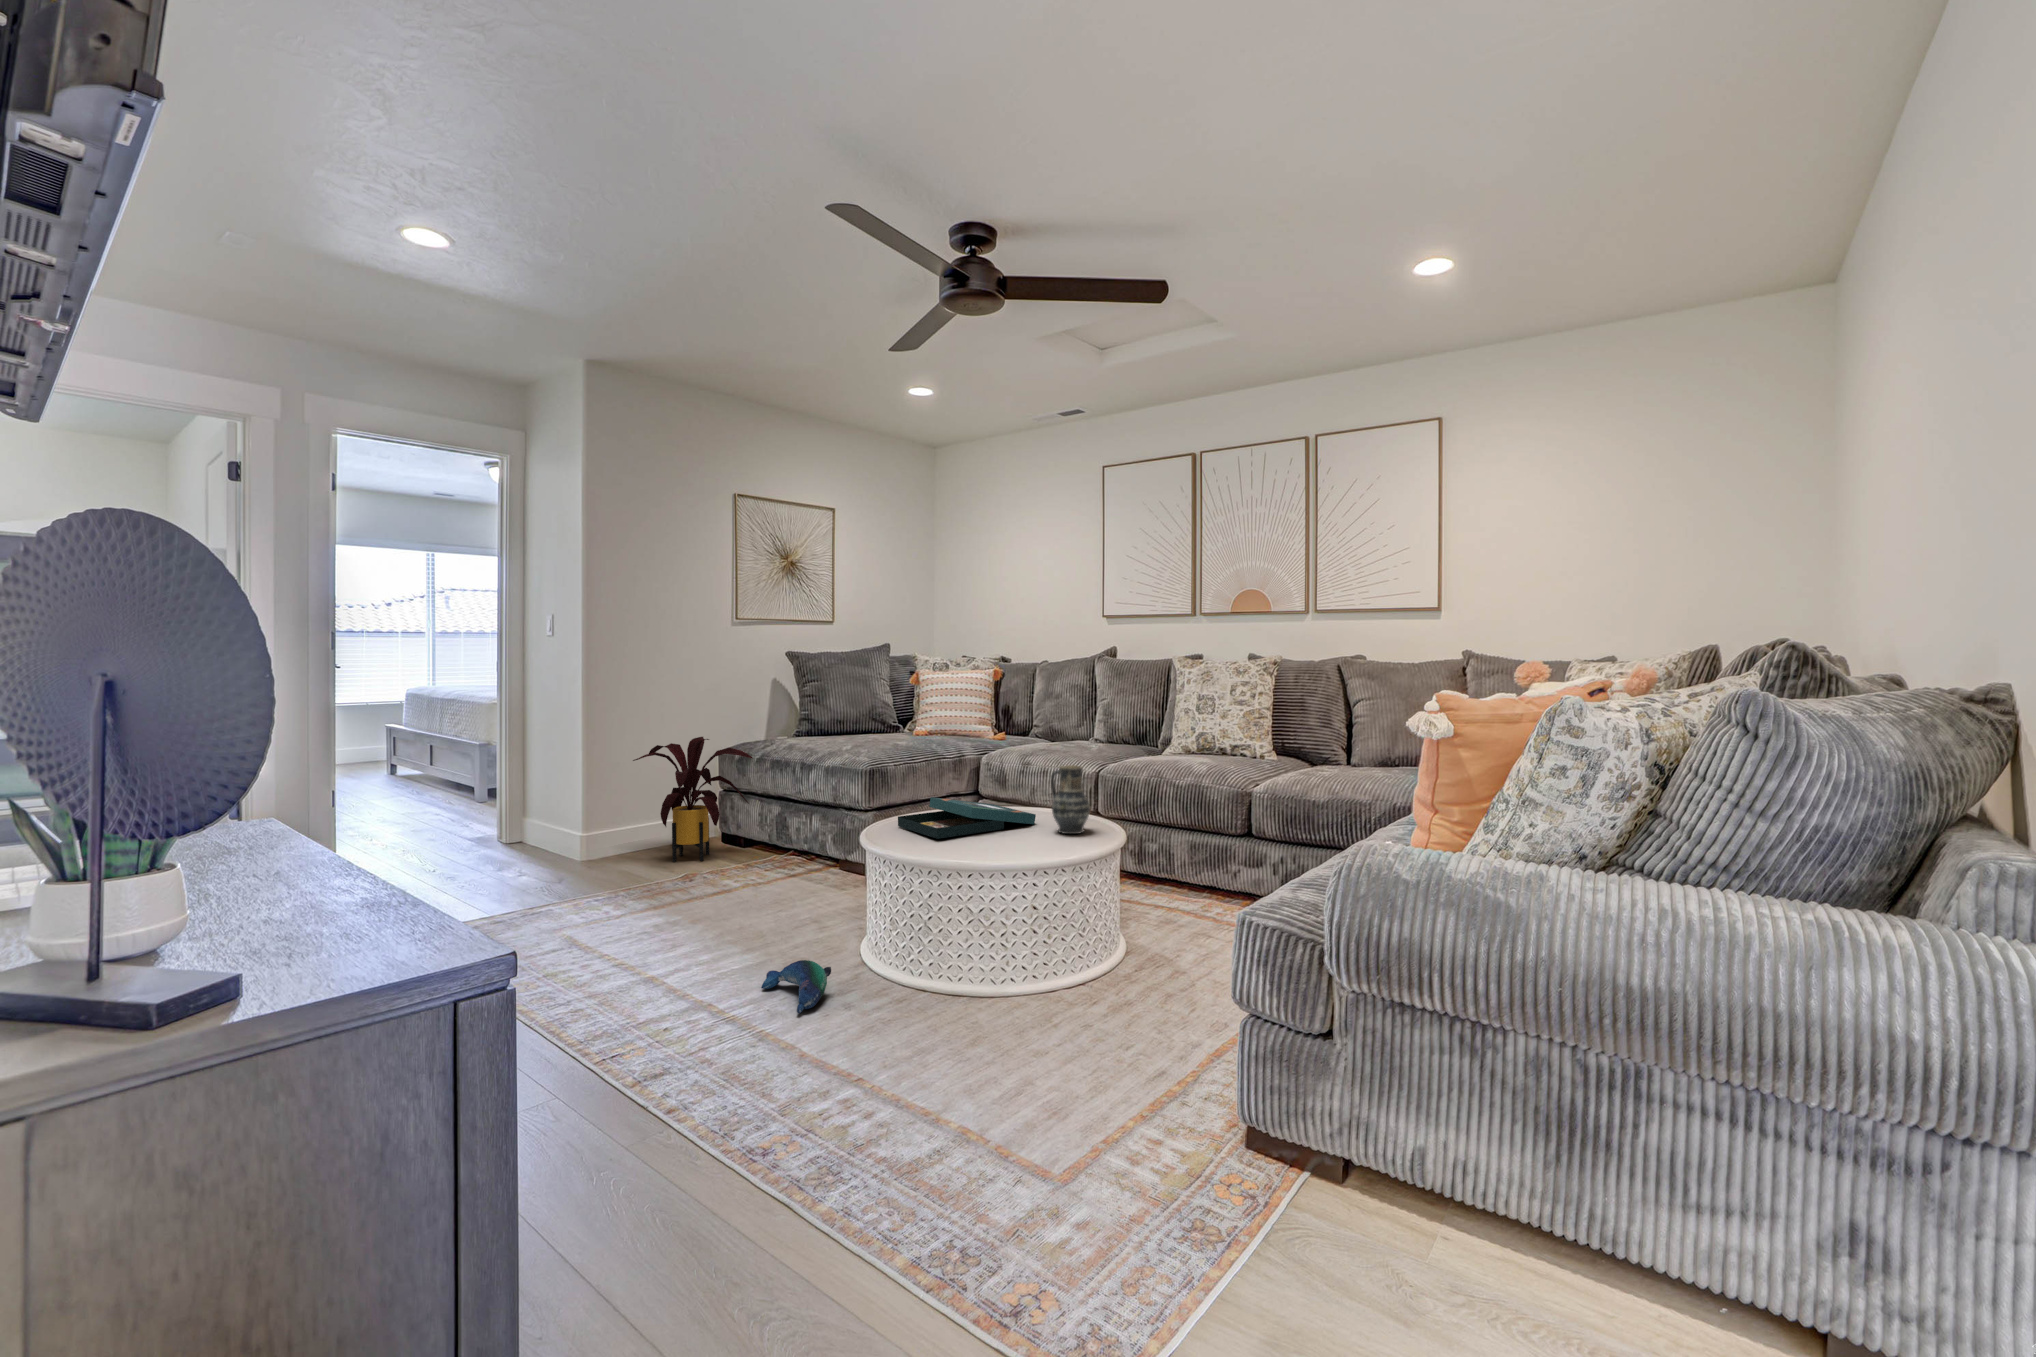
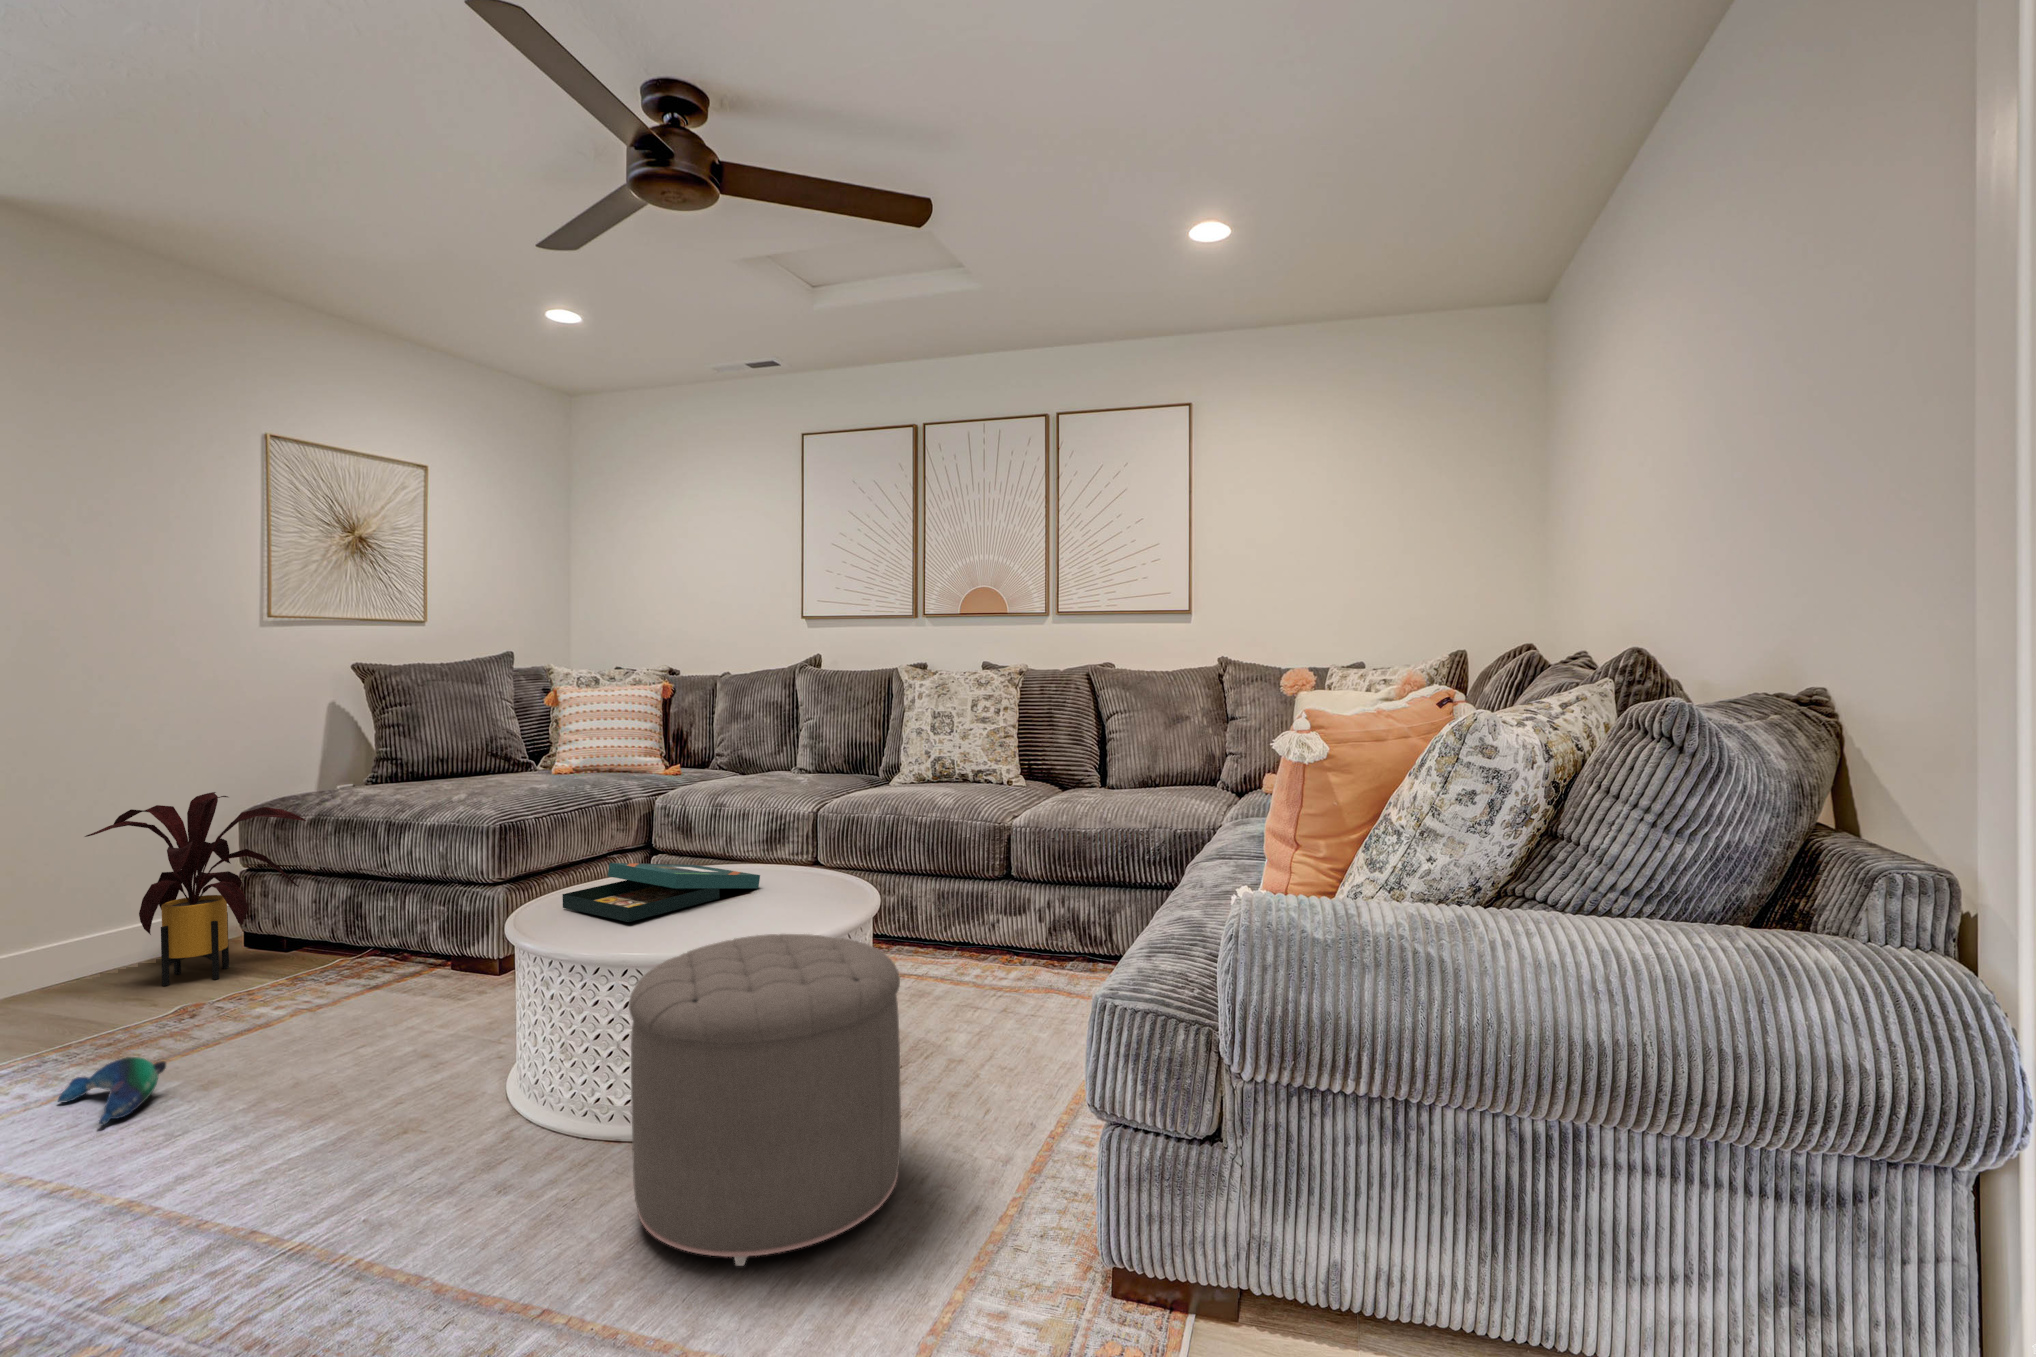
vase: present [1051,765,1090,834] -> none [782,808,836,898]
ottoman: none [921,854,1112,1079] -> present [629,934,901,1266]
plush toy: present [761,960,831,1013] -> present [58,1057,166,1125]

